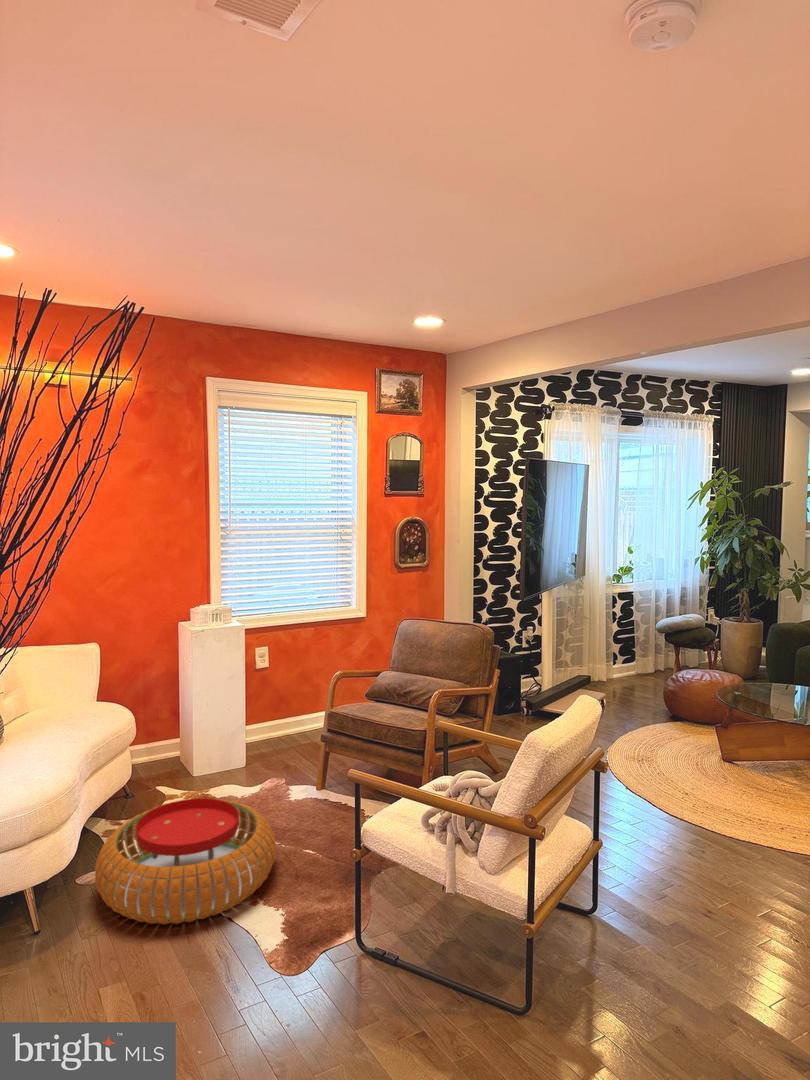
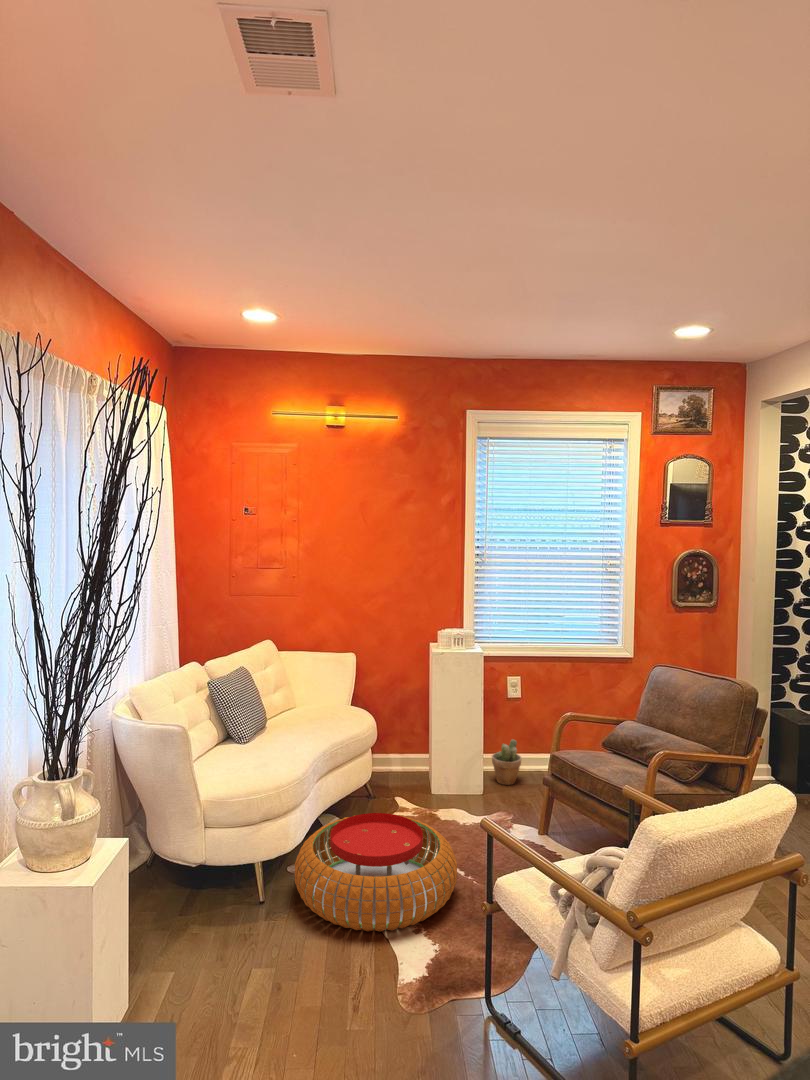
potted plant: none [246,707,276,753] -> present [492,739,521,785]

